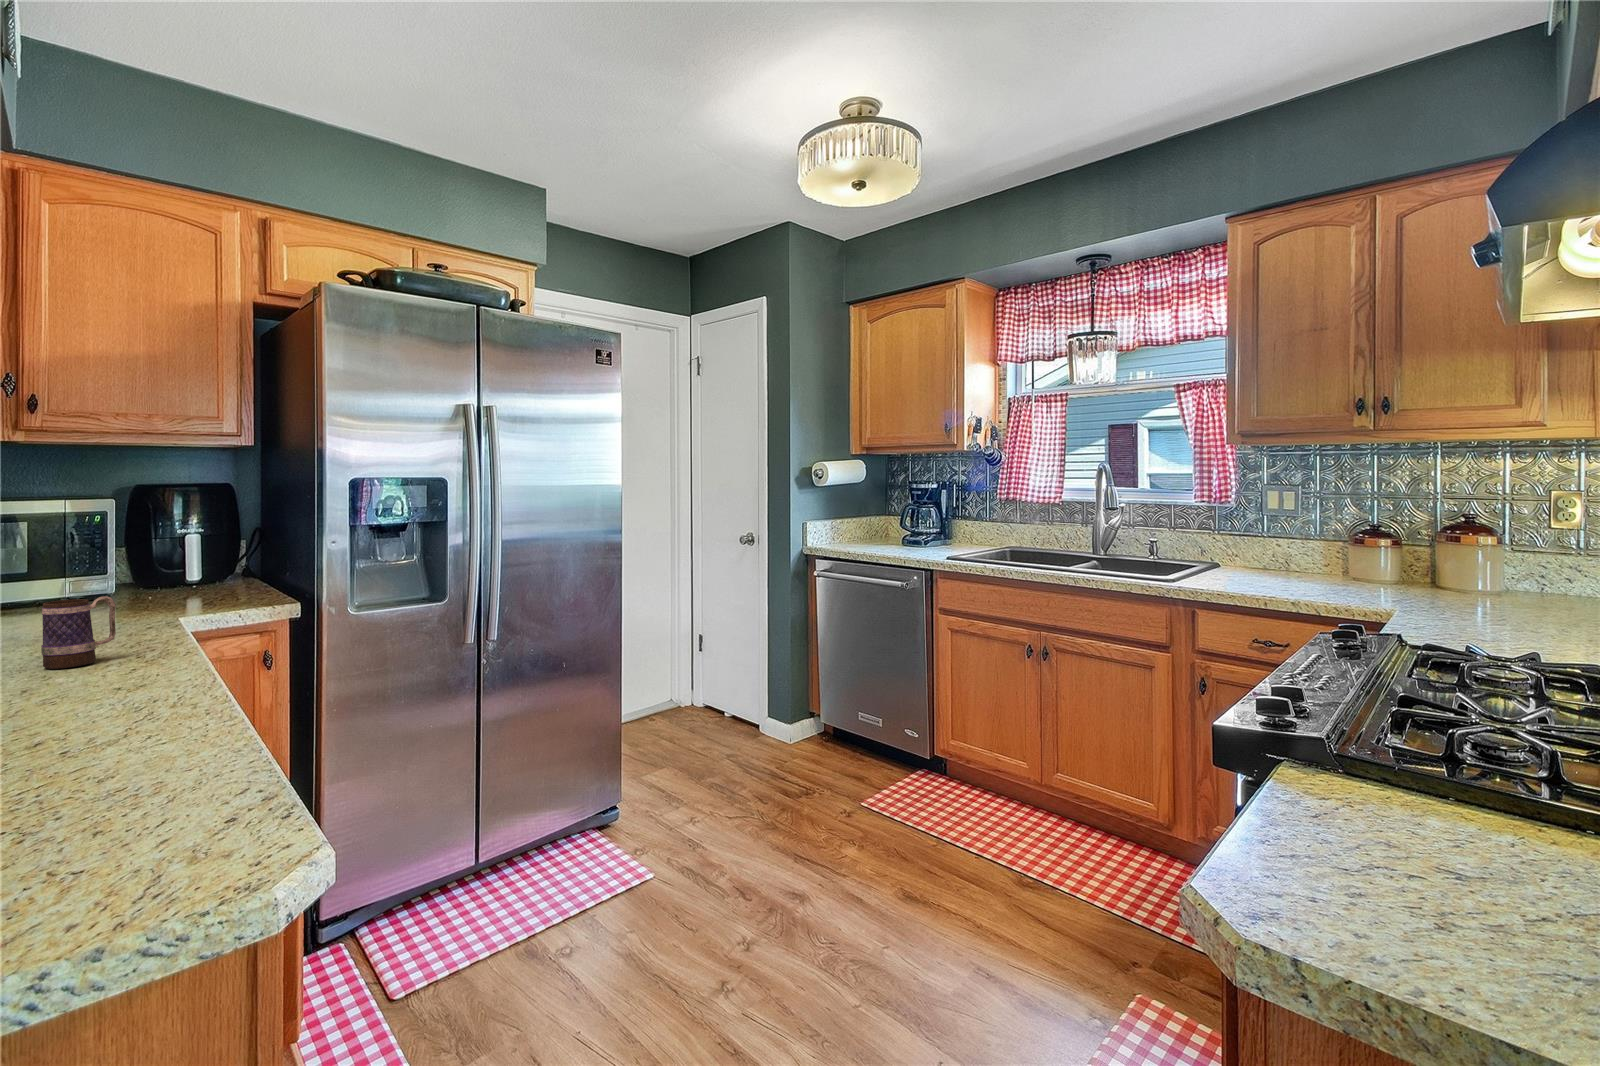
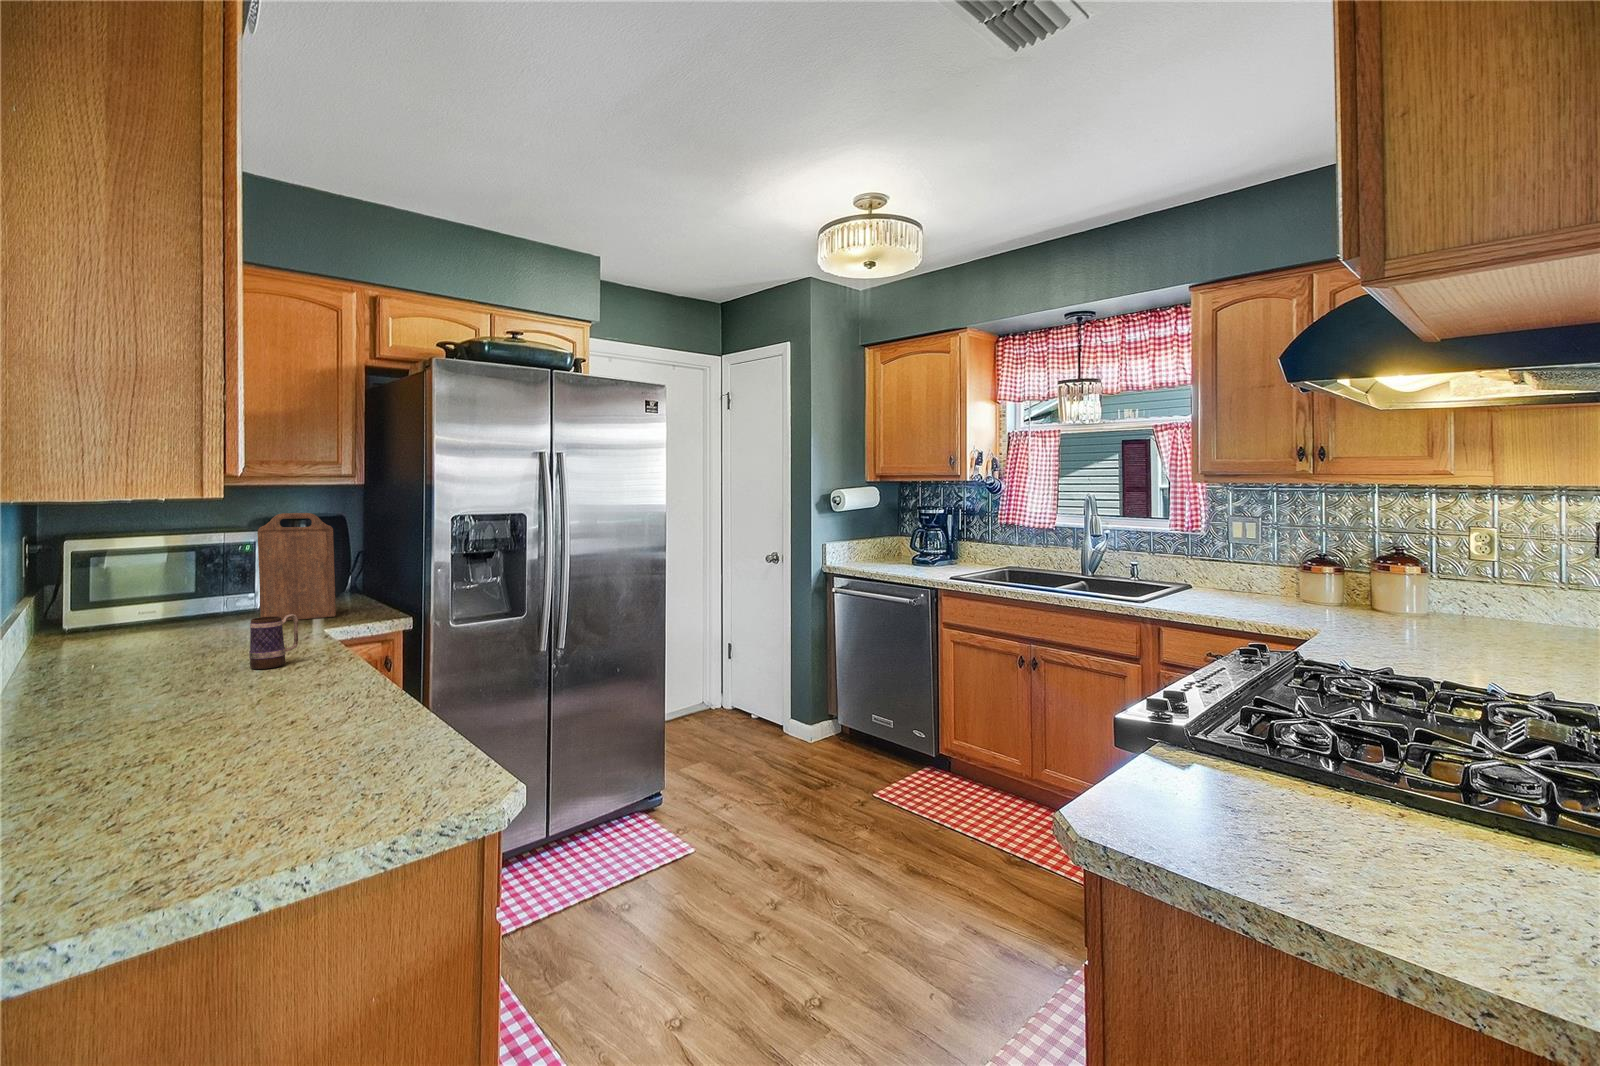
cutting board: none [101,476,208,611] -> present [258,513,336,620]

